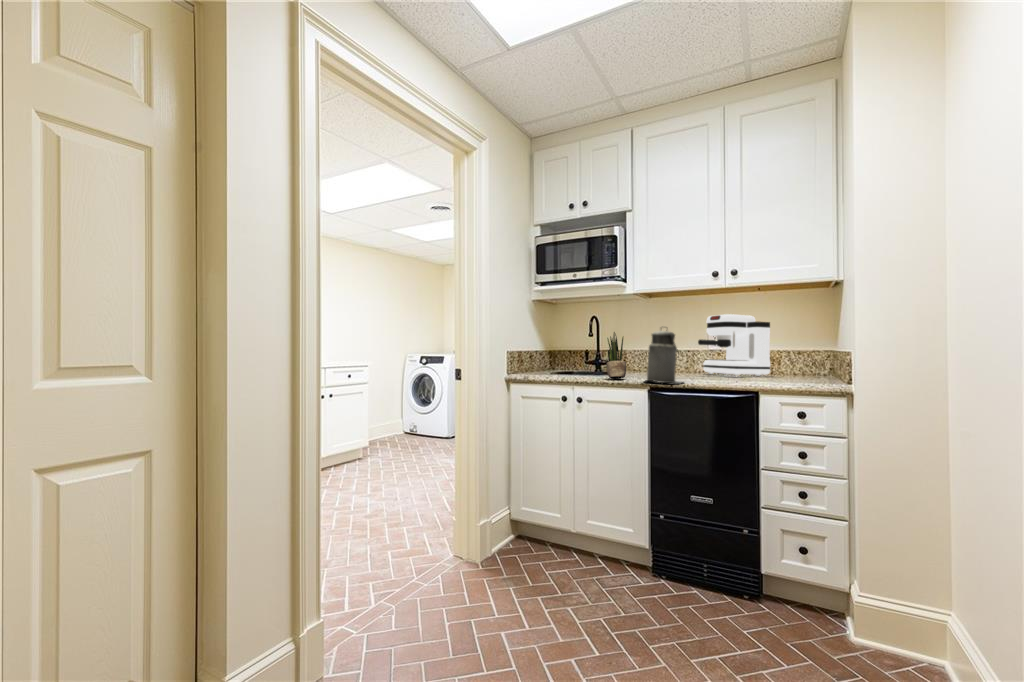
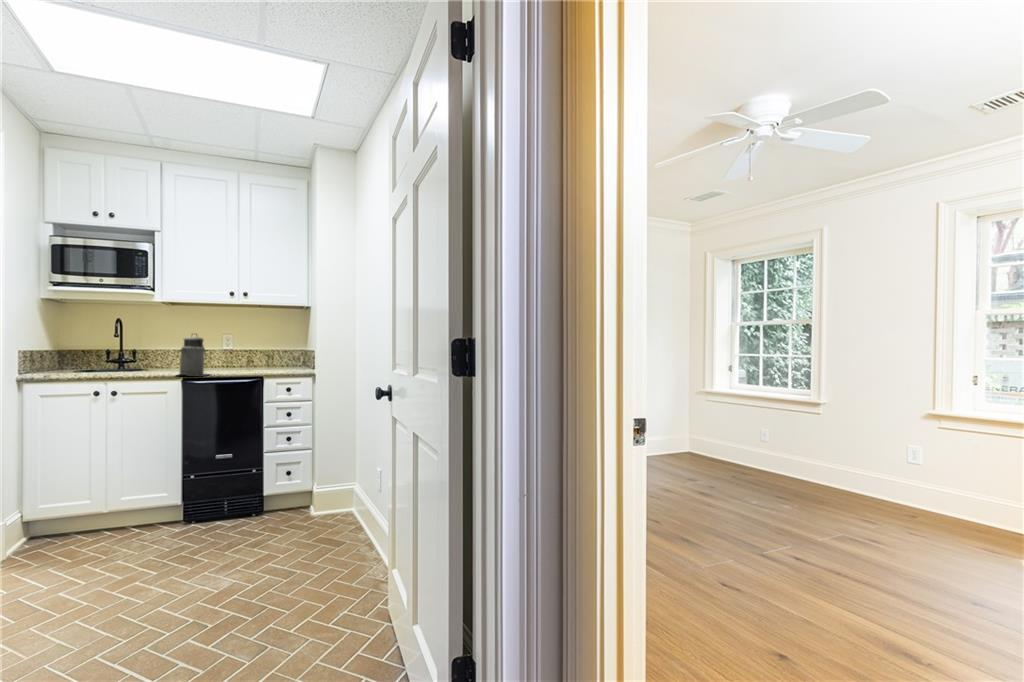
coffee maker: present [698,314,770,376] -> none [221,323,274,368]
potted plant: present [607,332,626,378] -> none [140,336,159,375]

